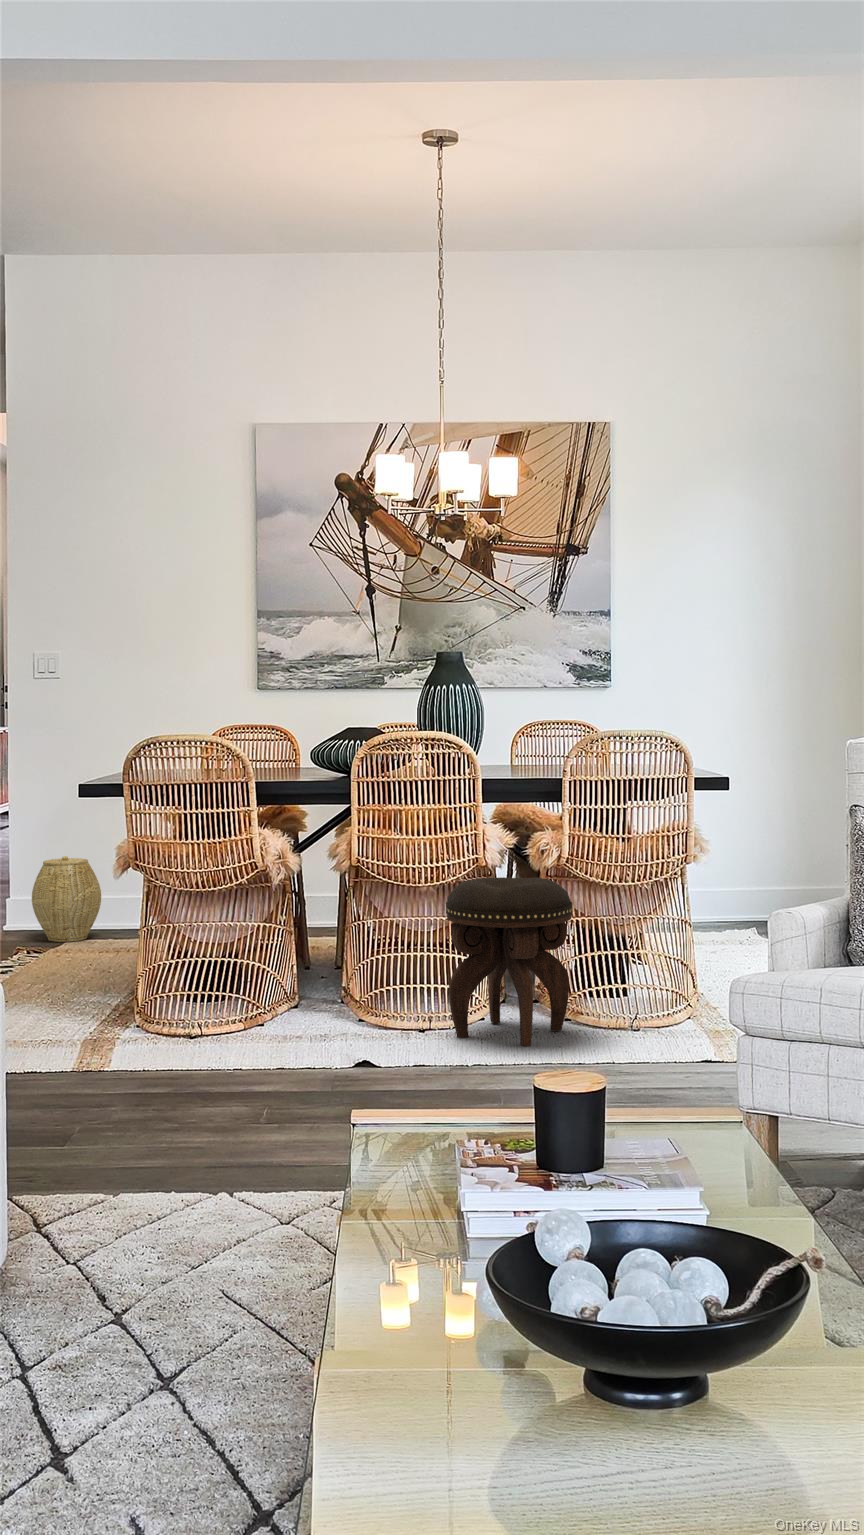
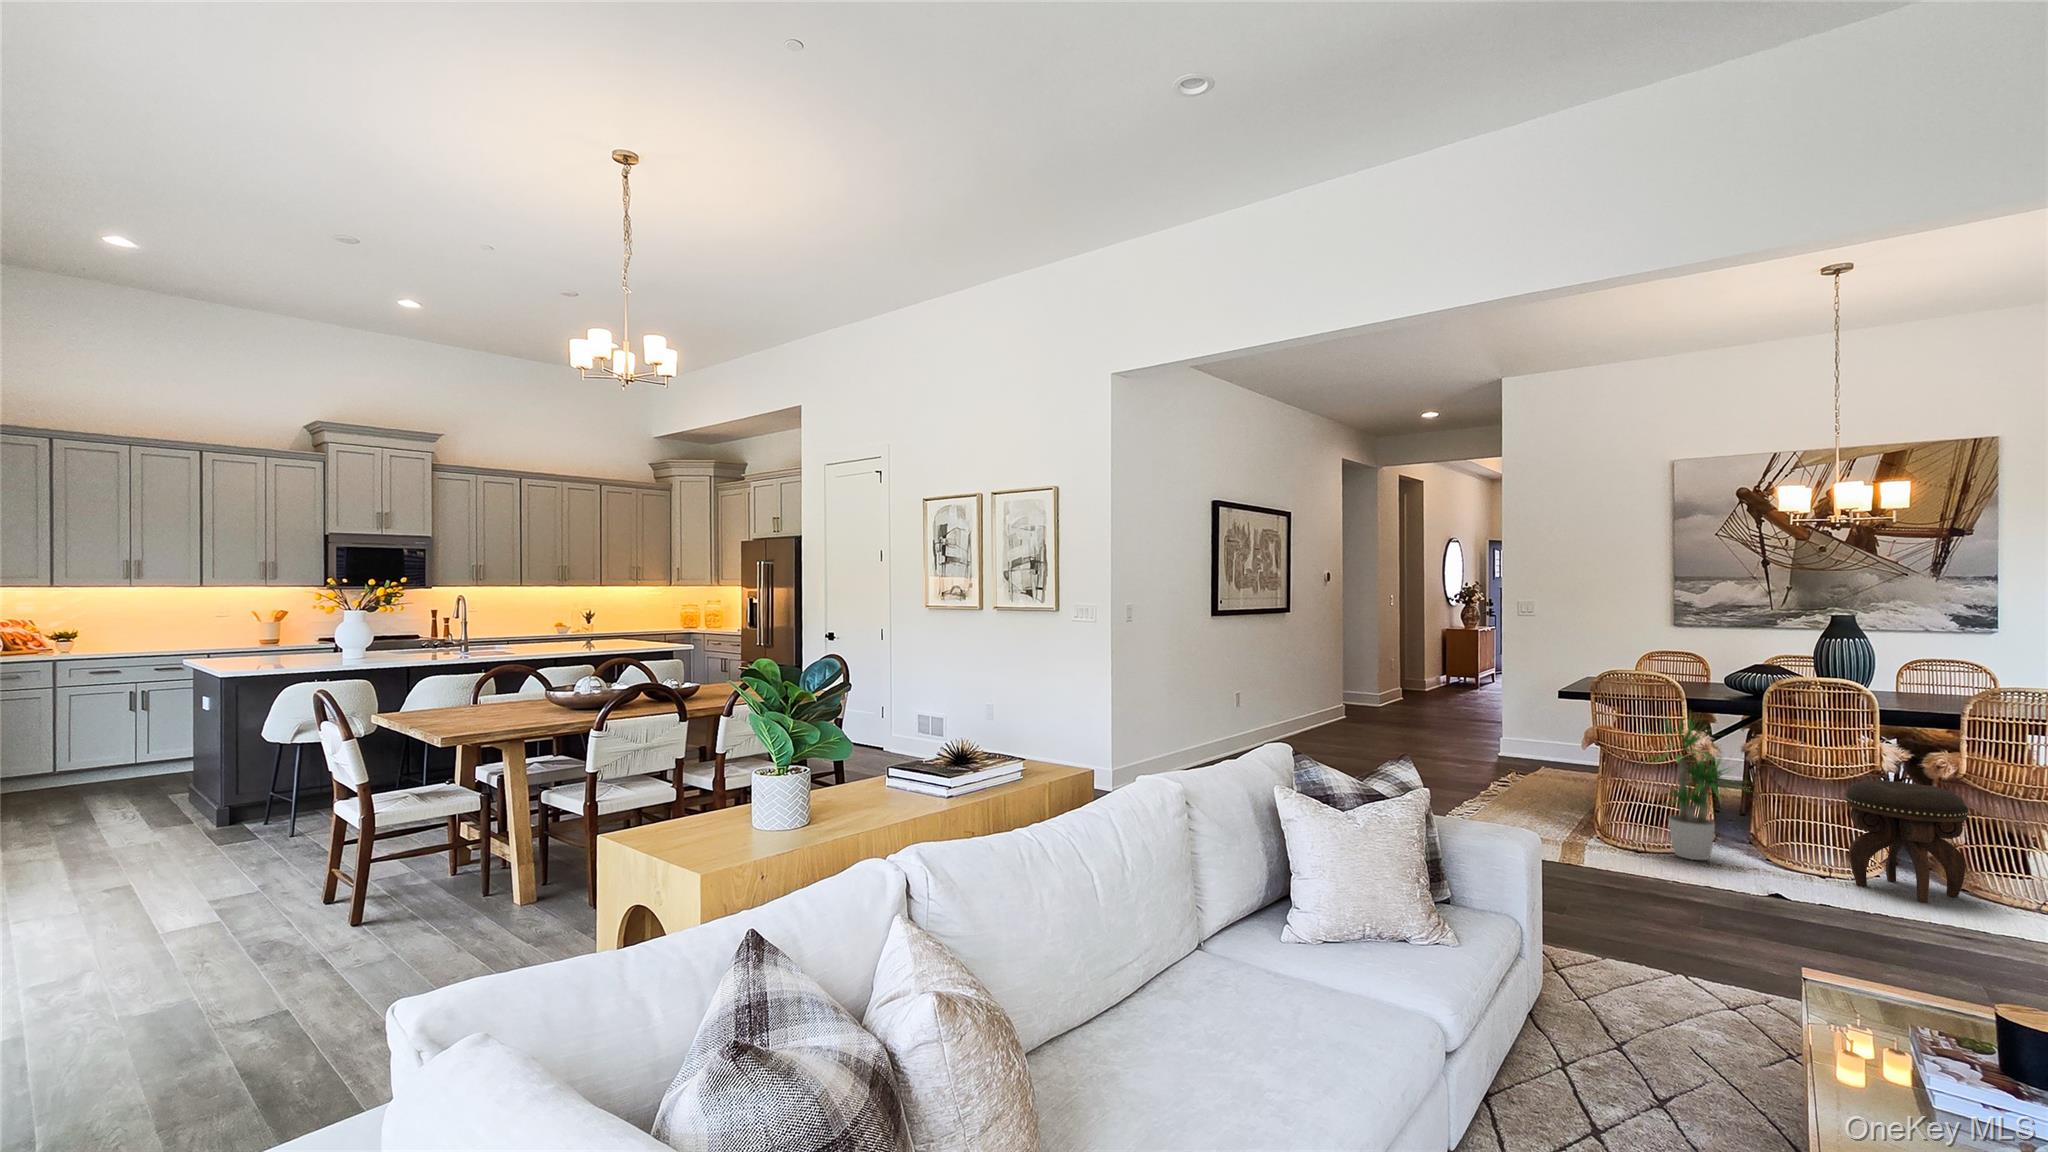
potted plant: none [177,794,338,1041] -> present [1648,716,1741,860]
woven basket: present [32,856,101,942] -> none [1508,722,1554,773]

